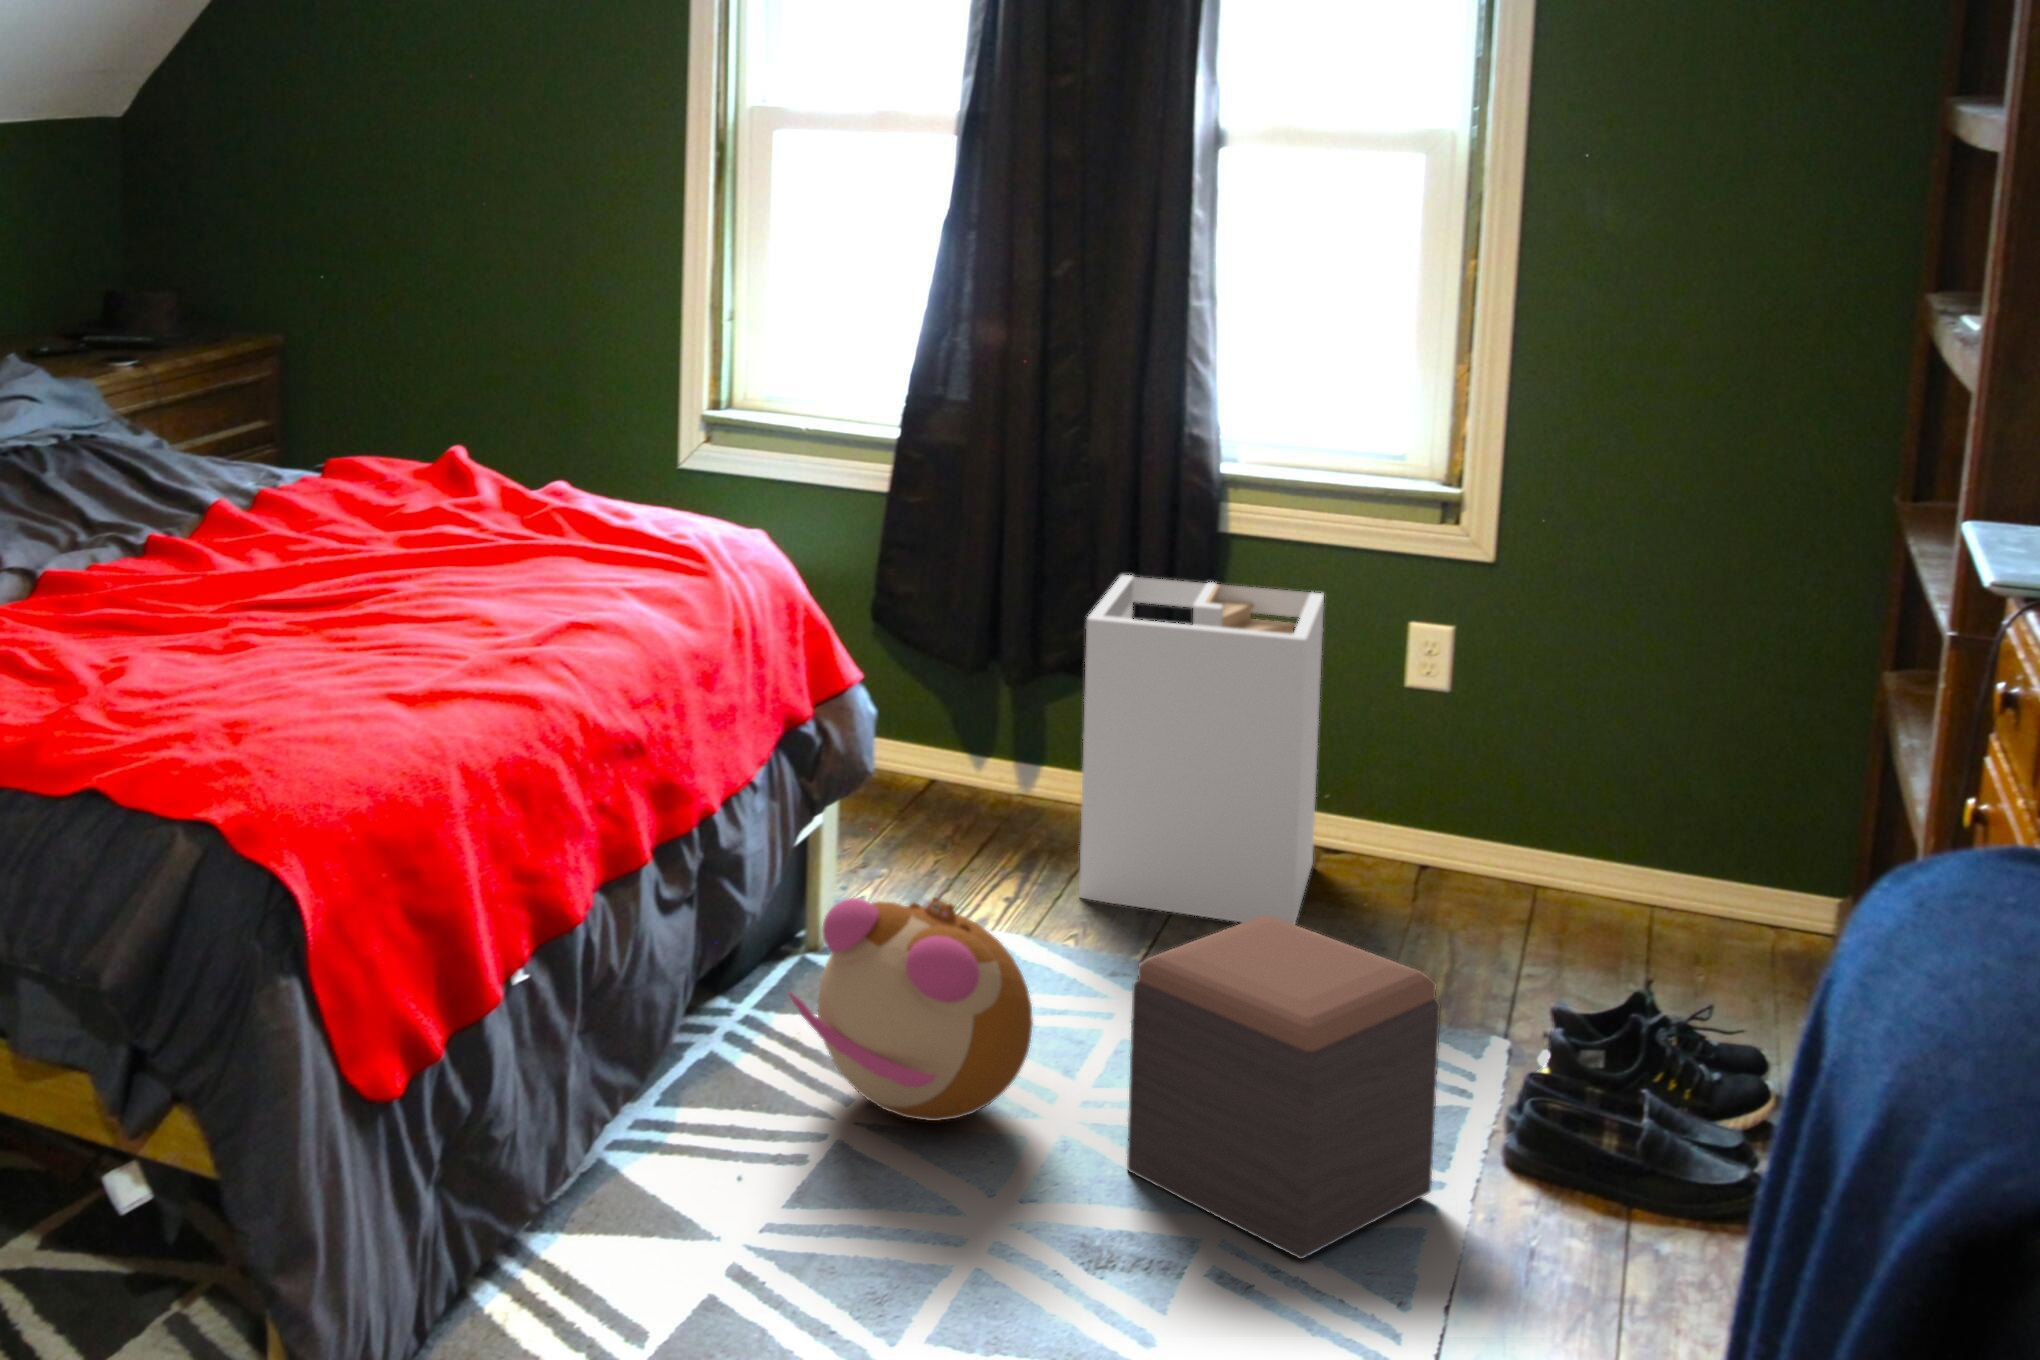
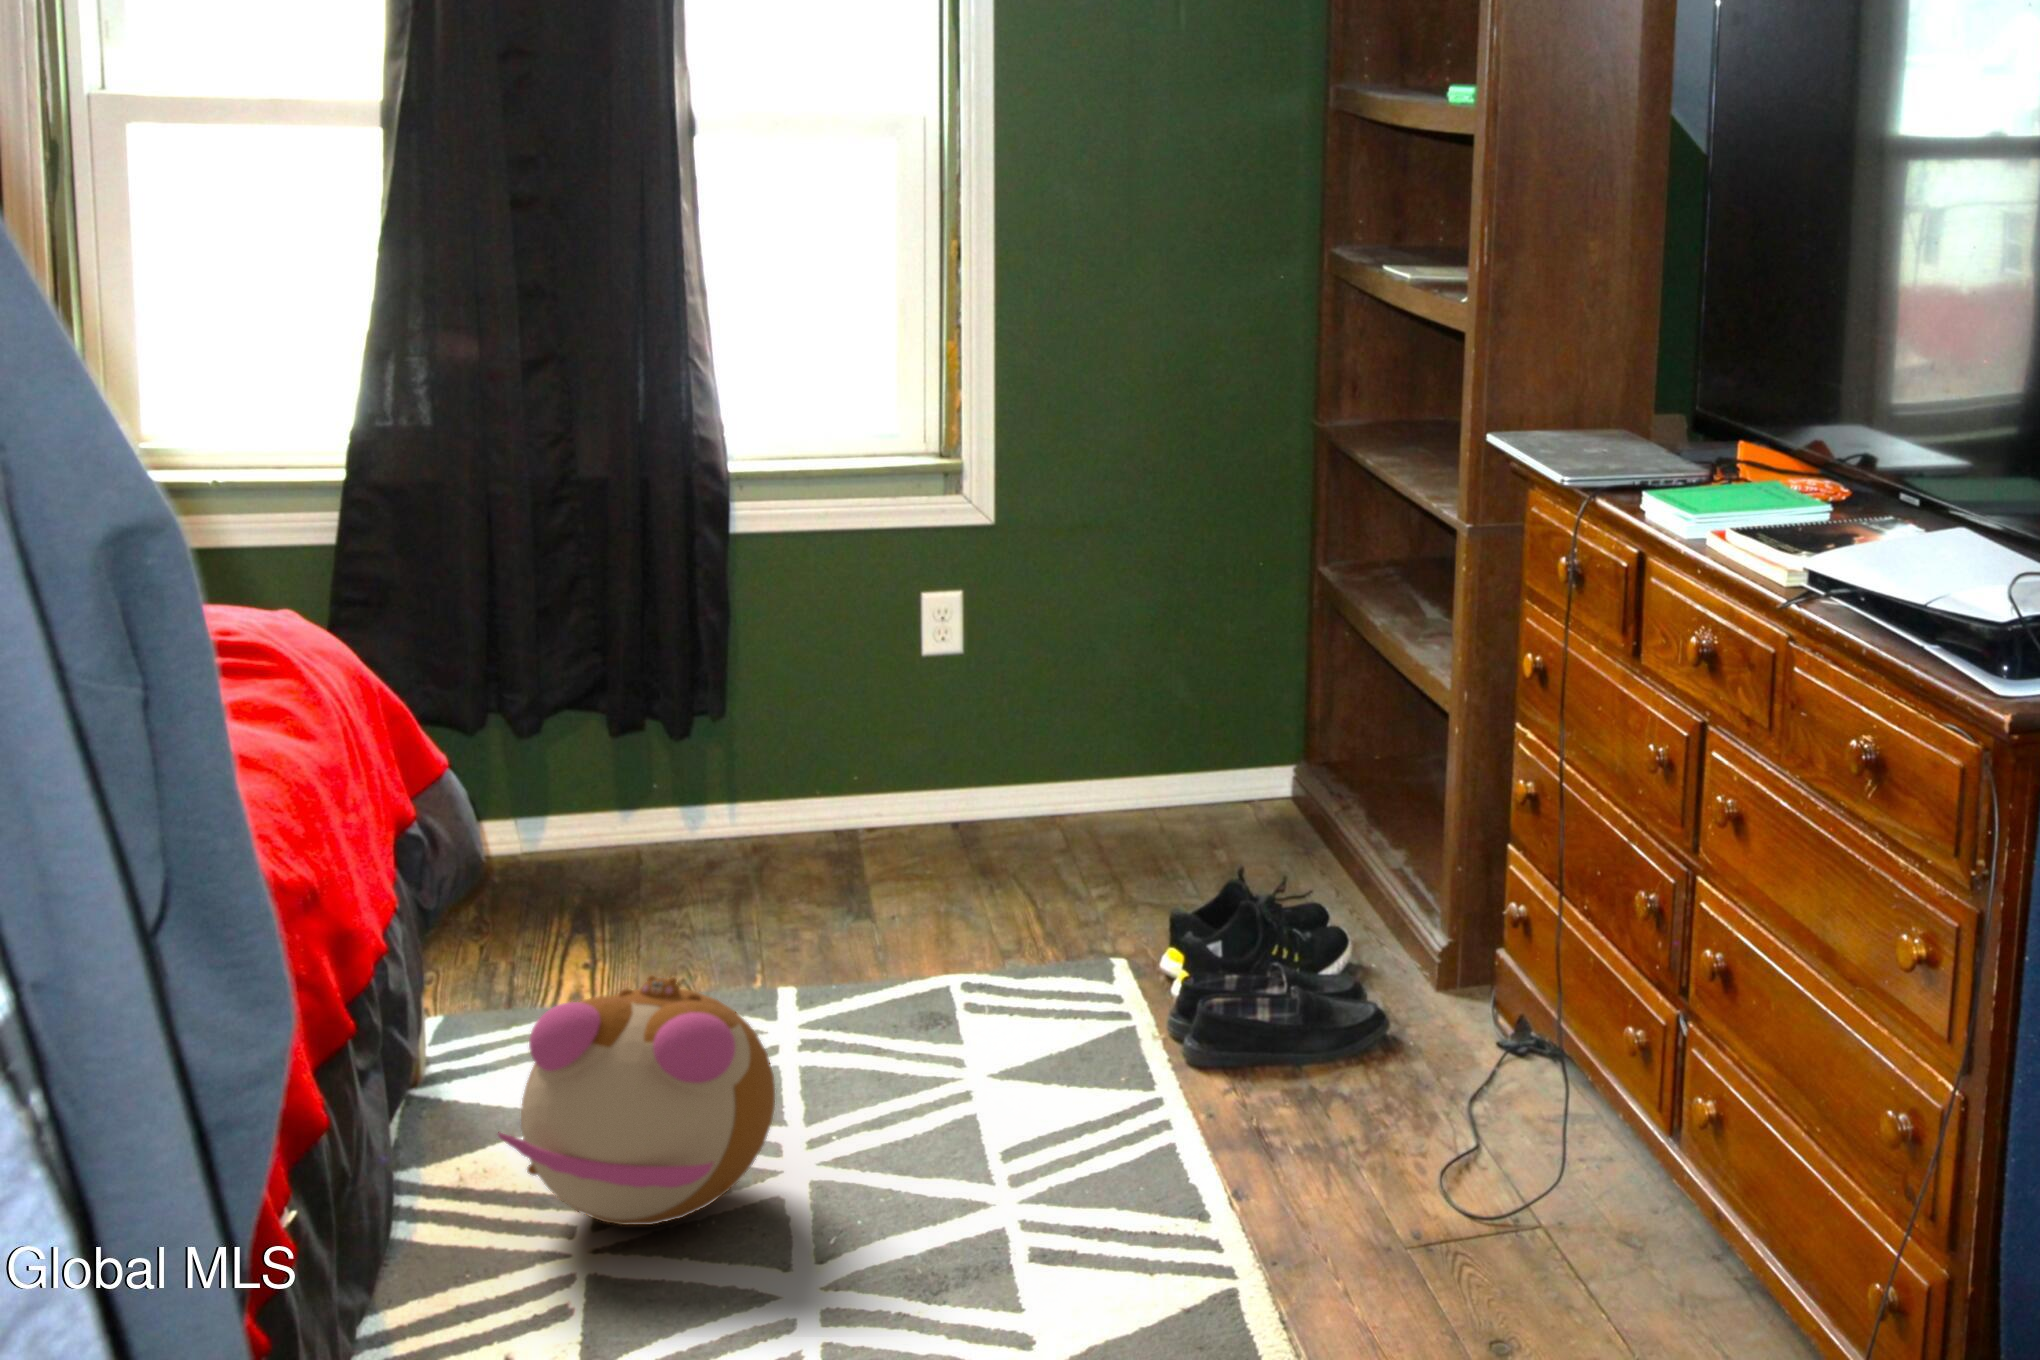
laundry hamper: present [1079,575,1324,924] -> none [638,580,886,947]
footstool: present [1127,915,1441,1259] -> none [887,897,1156,1209]

